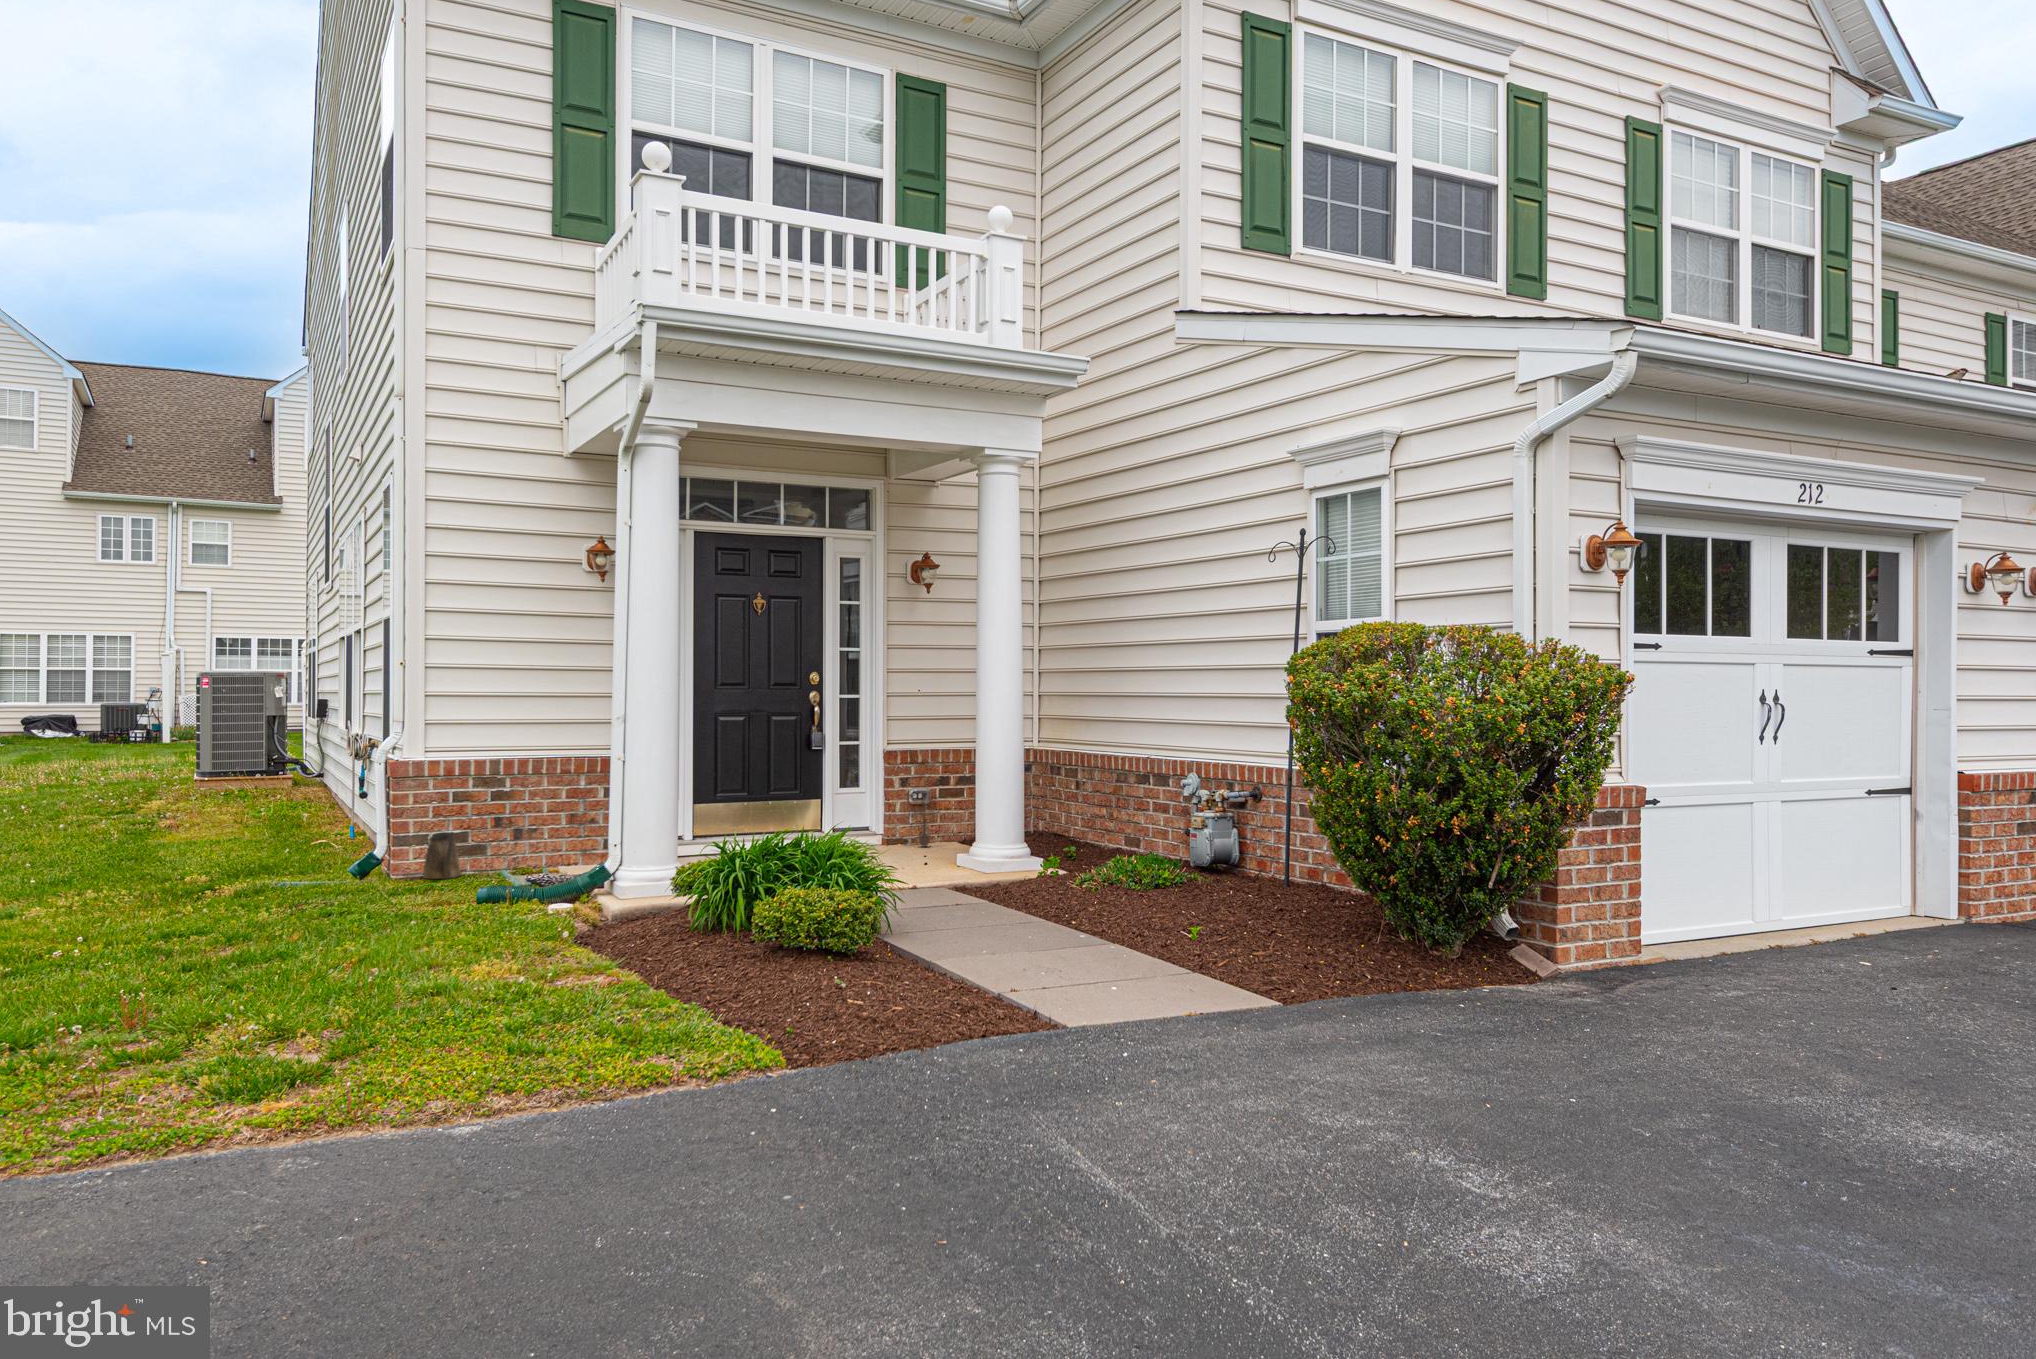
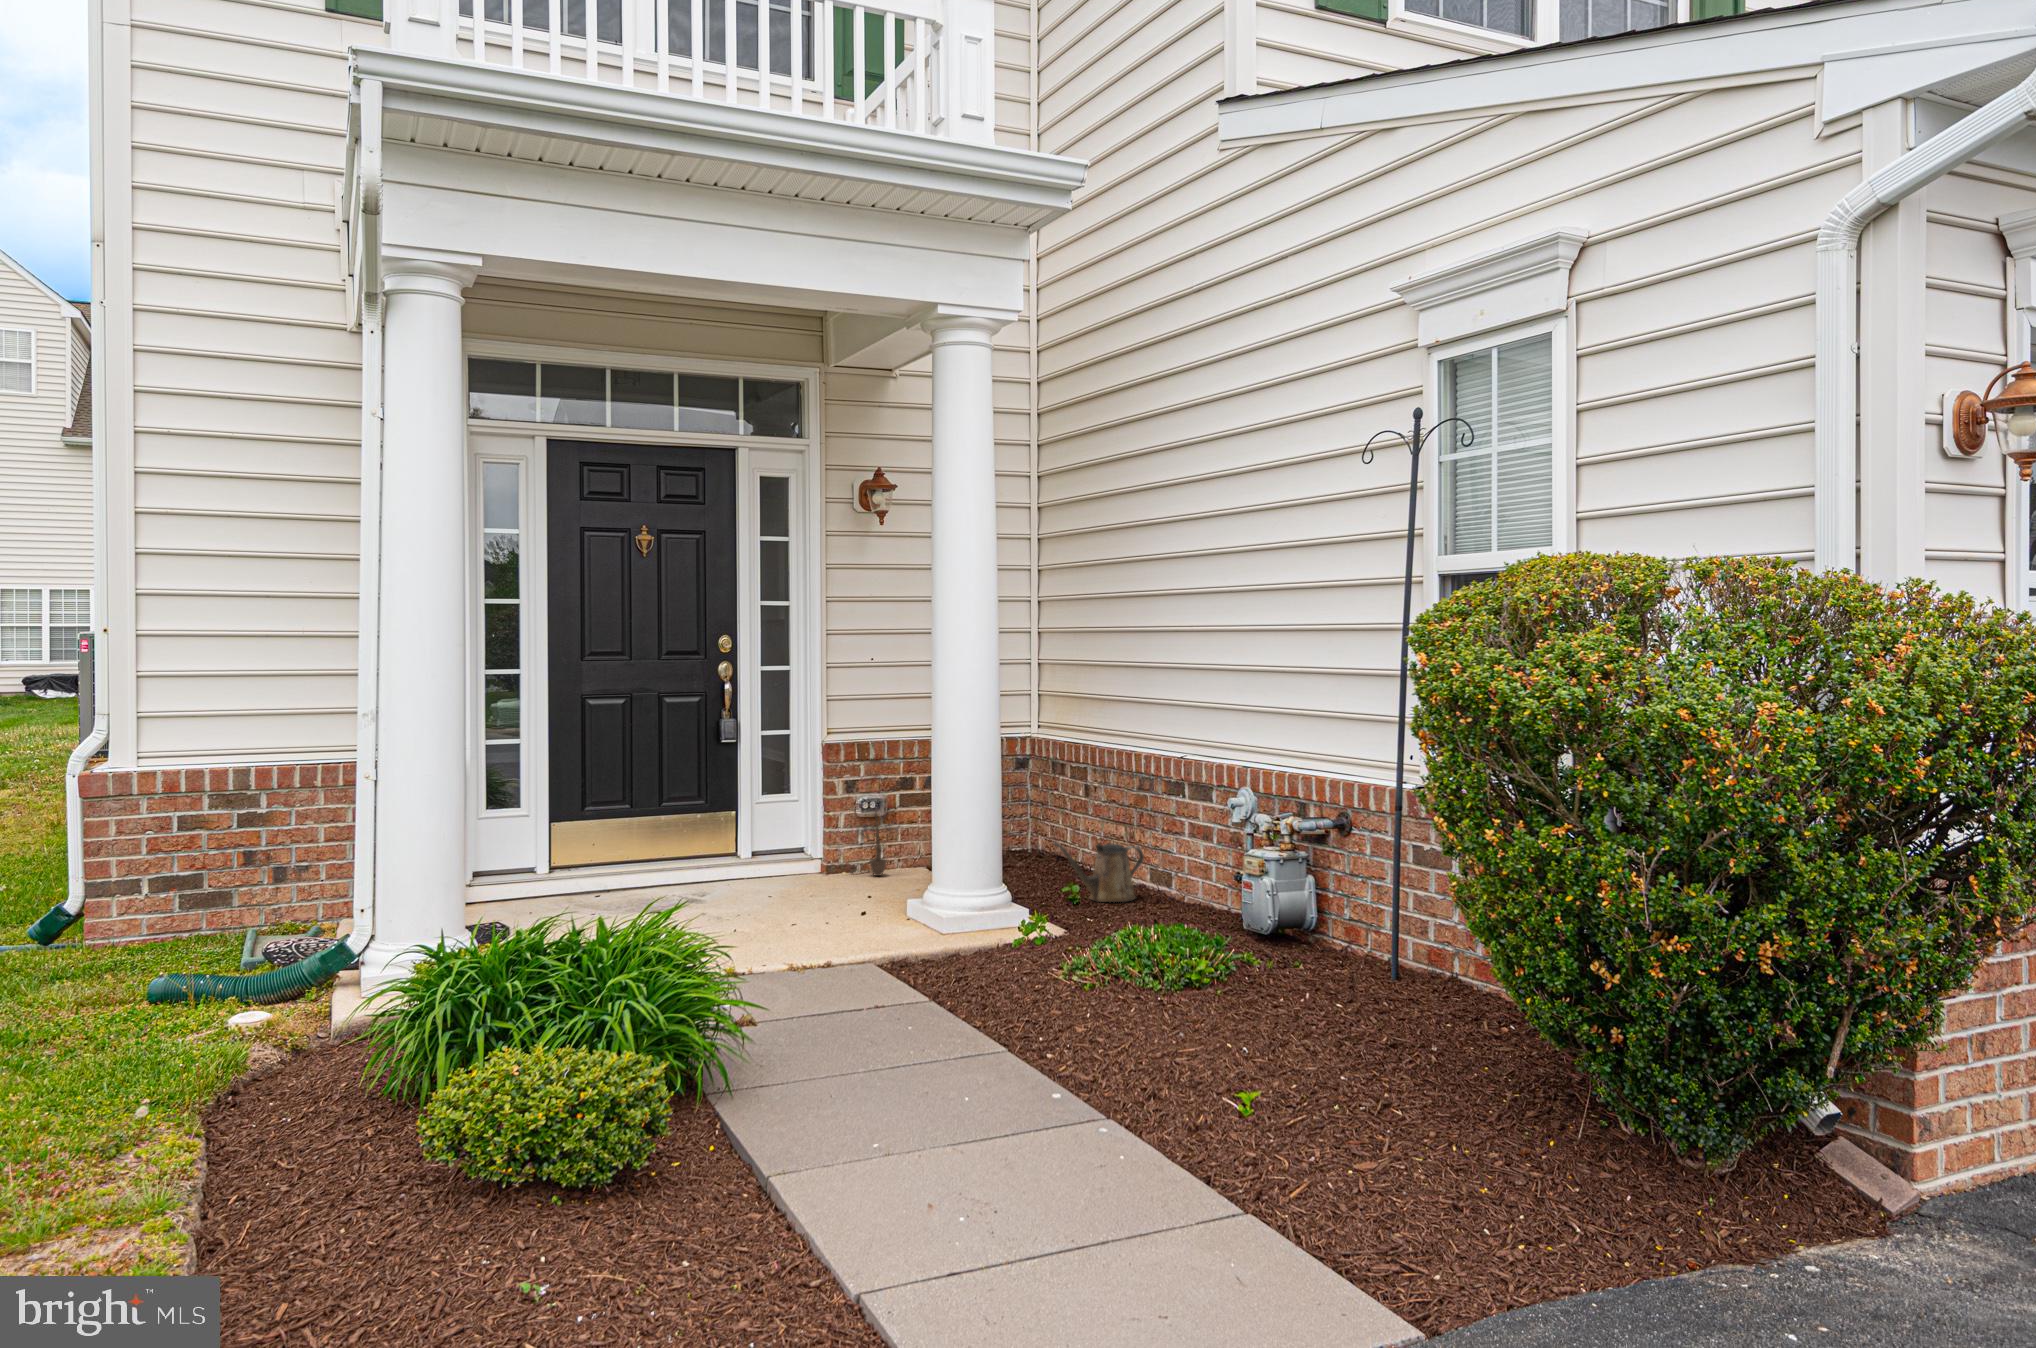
watering can: present [422,832,462,879] -> present [1054,843,1144,902]

